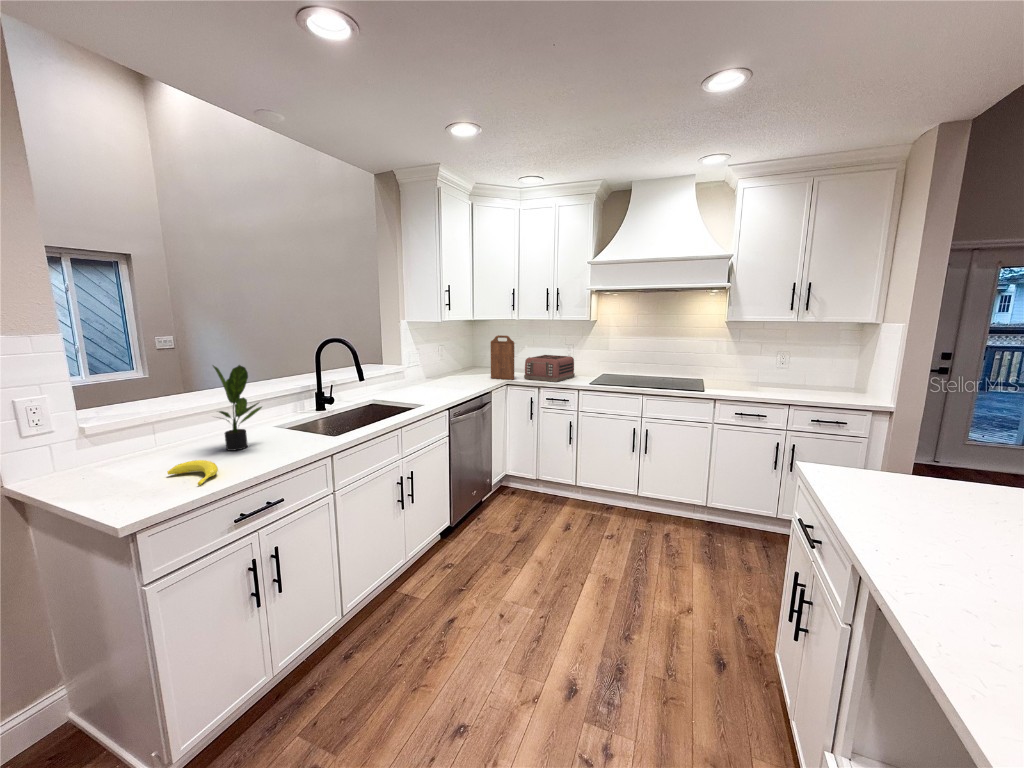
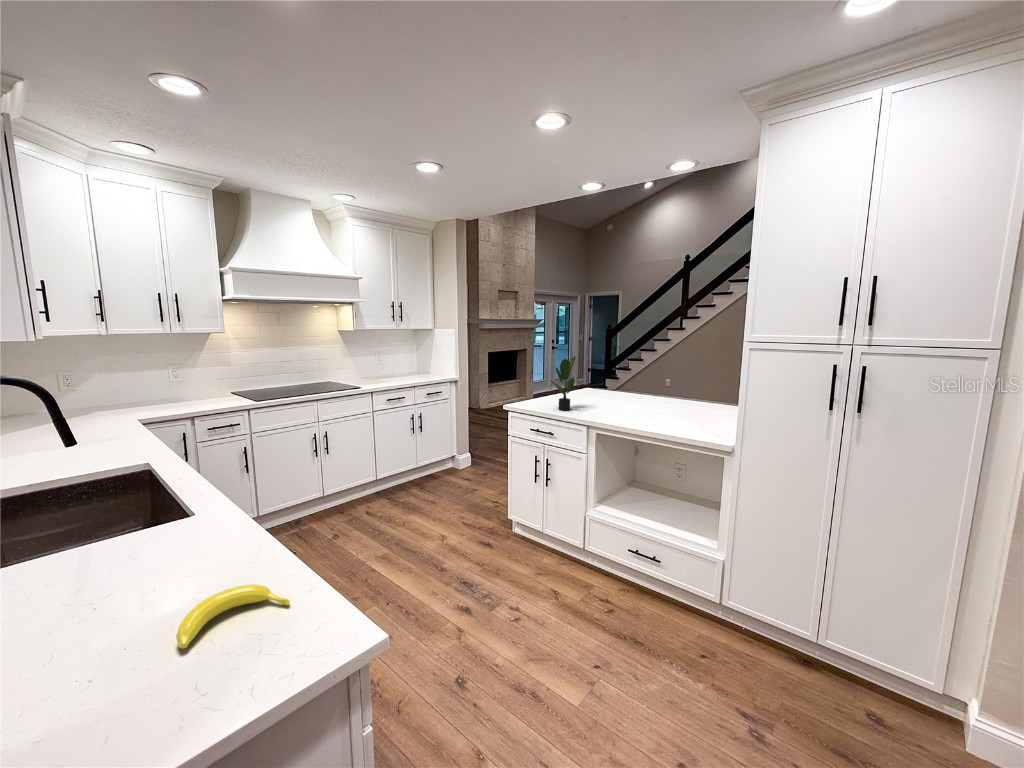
cutting board: present [491,335,514,380] -> none [84,360,140,425]
toaster: present [524,355,575,382] -> none [149,377,211,415]
potted plant: present [213,365,262,451] -> present [551,356,576,411]

